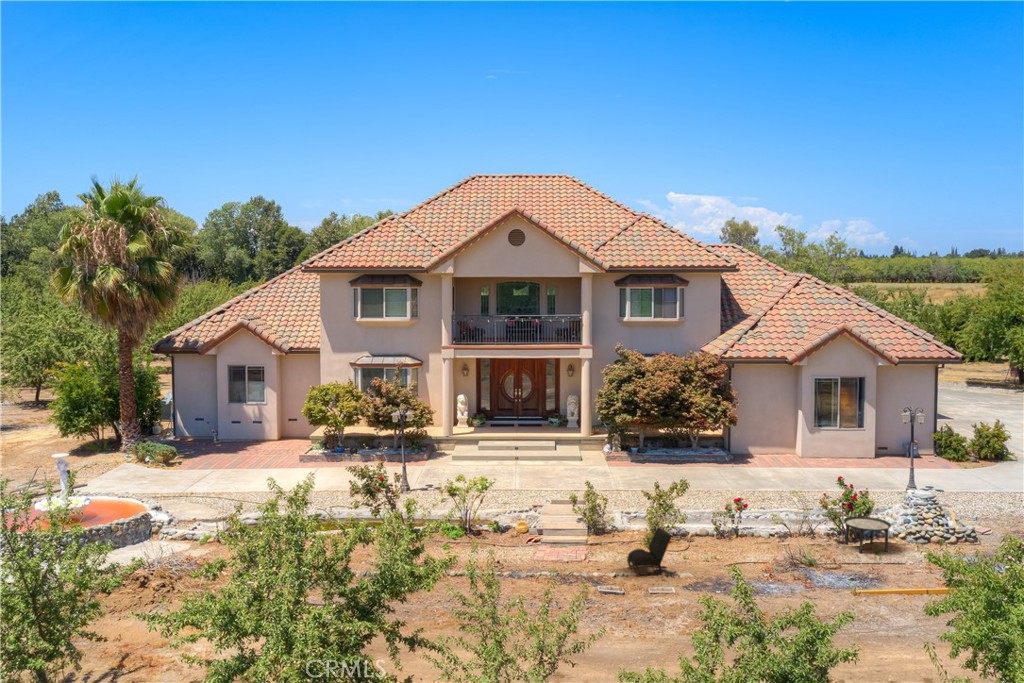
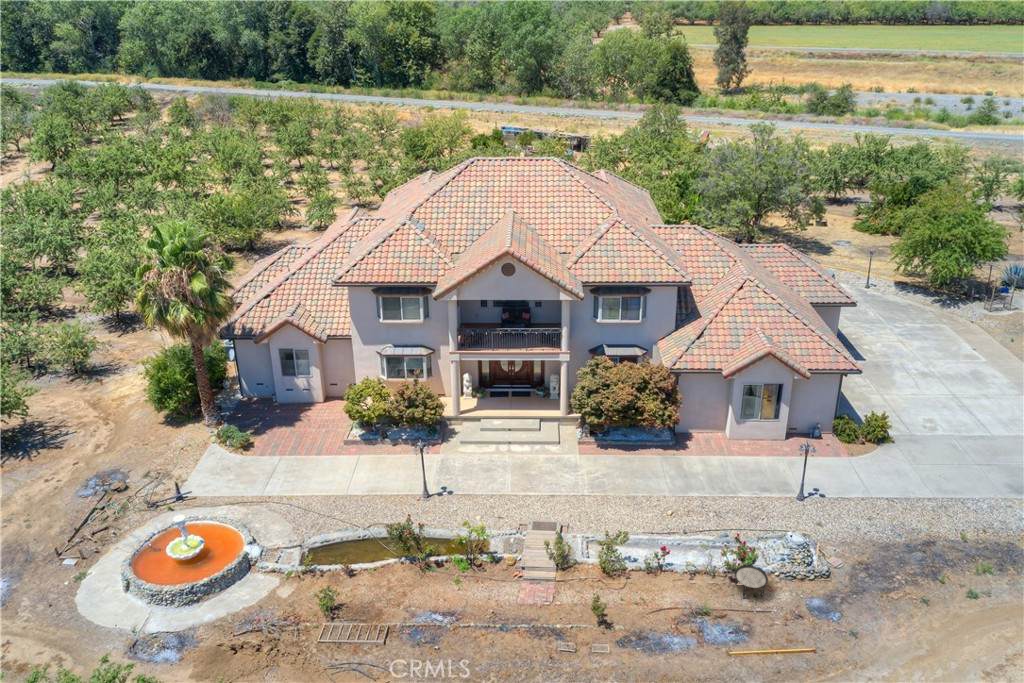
lounge chair: present [627,528,671,576] -> none [576,598,606,634]

